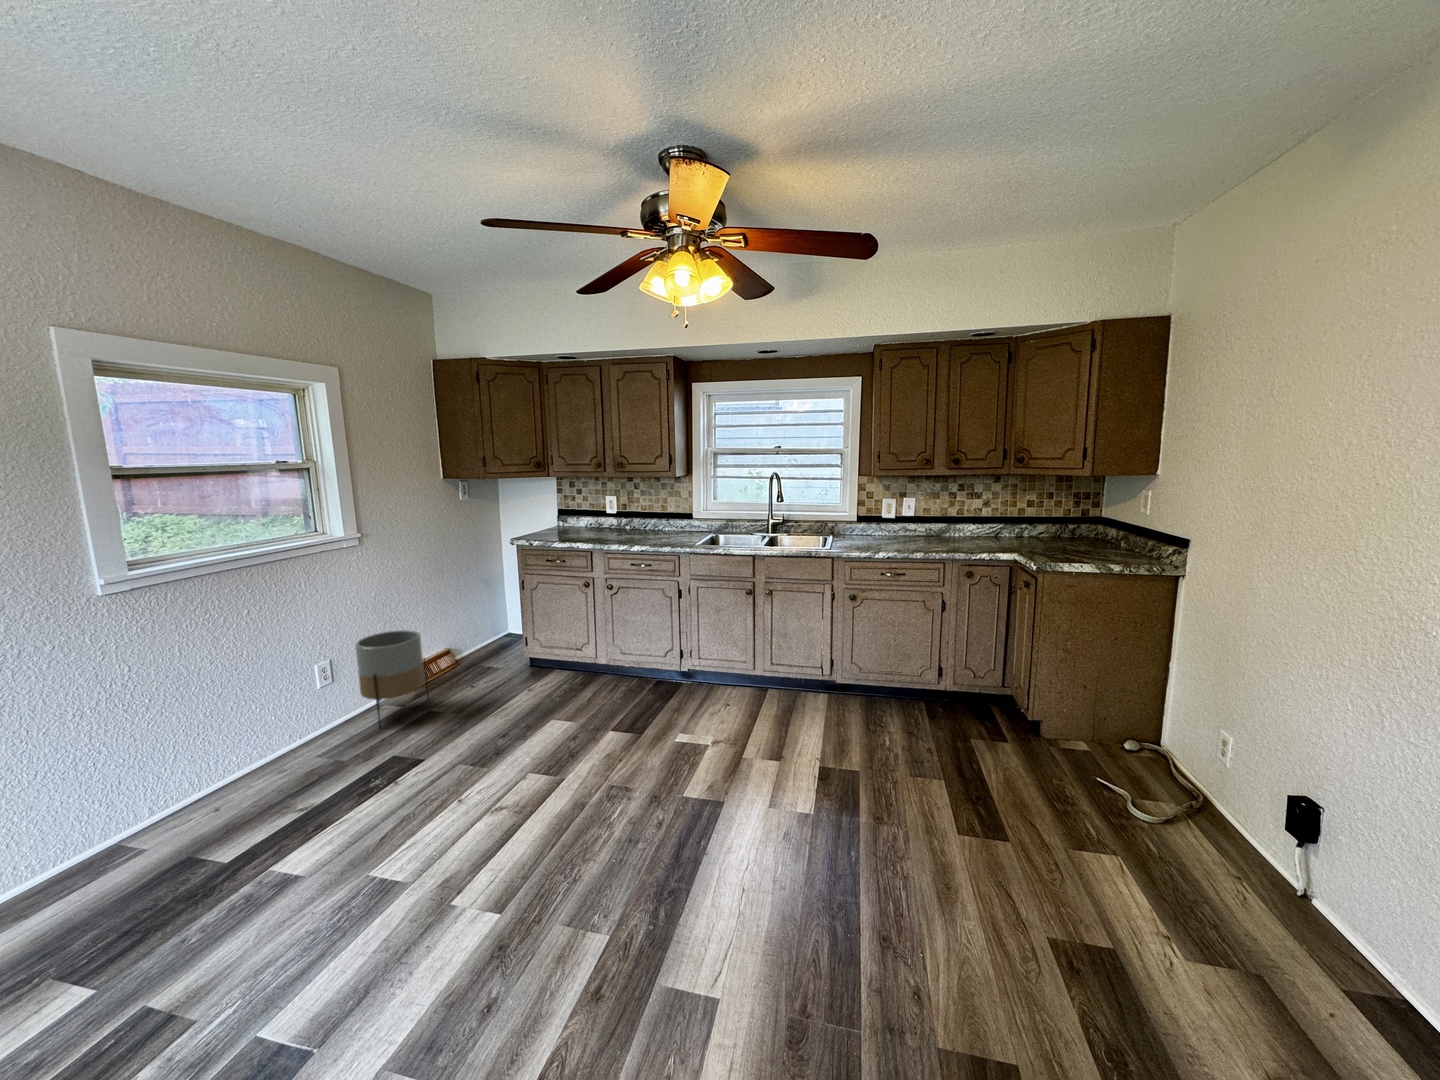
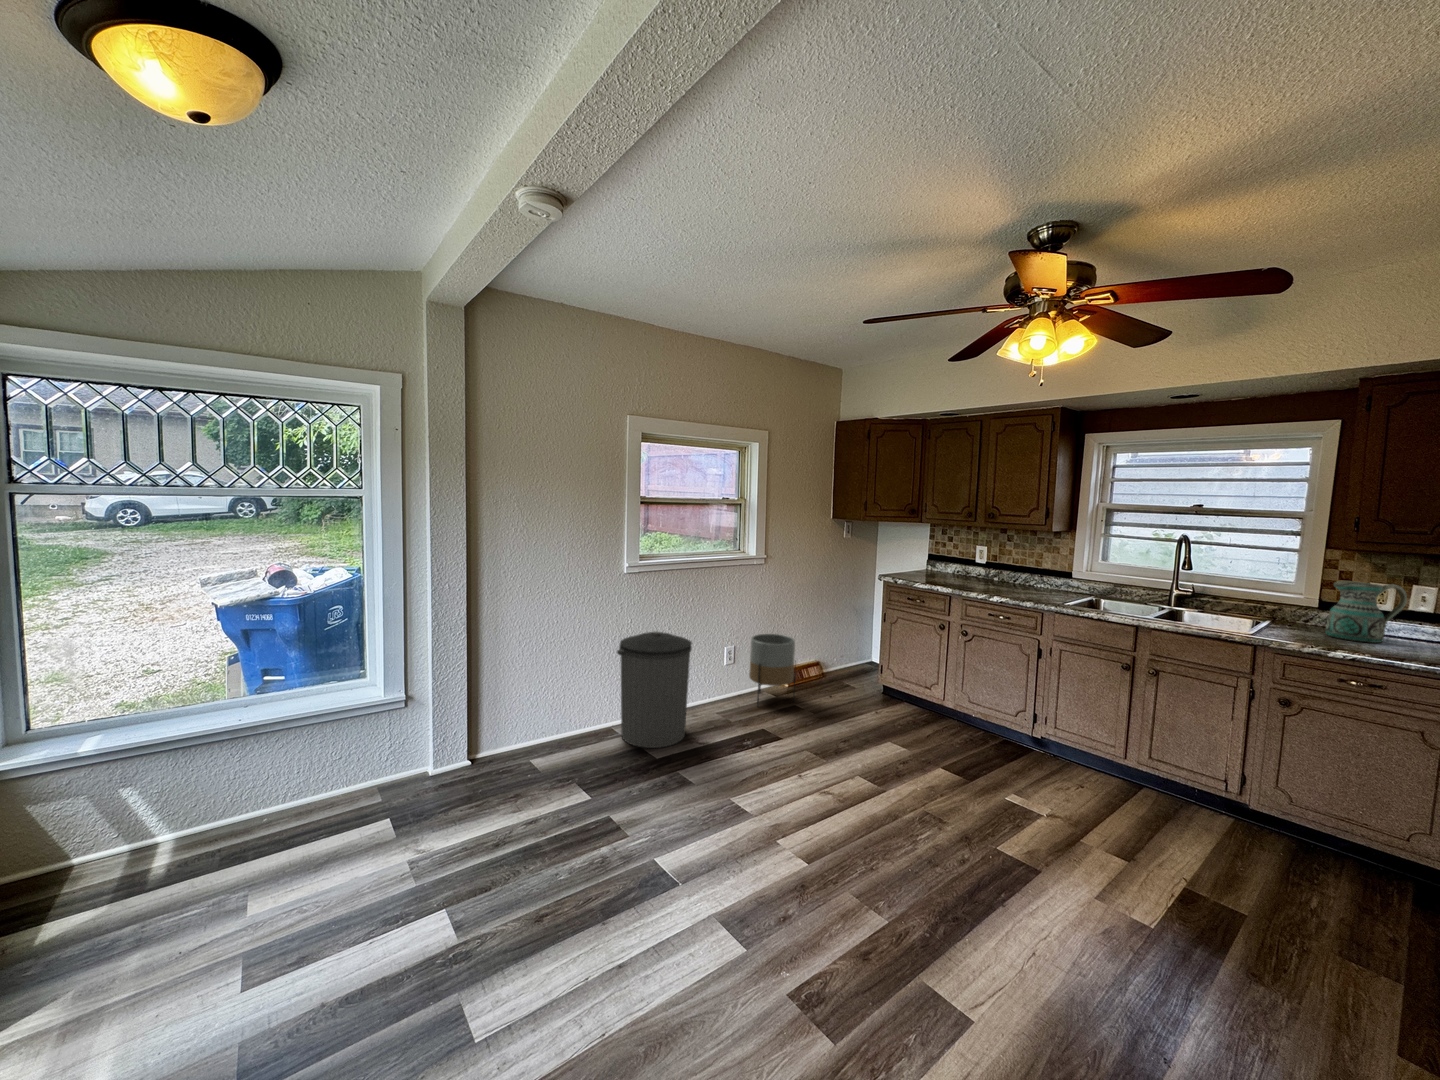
ceramic pitcher: none [861,499,899,543] -> present [1326,581,1407,643]
trash can: none [101,673,269,863] -> present [617,631,692,748]

